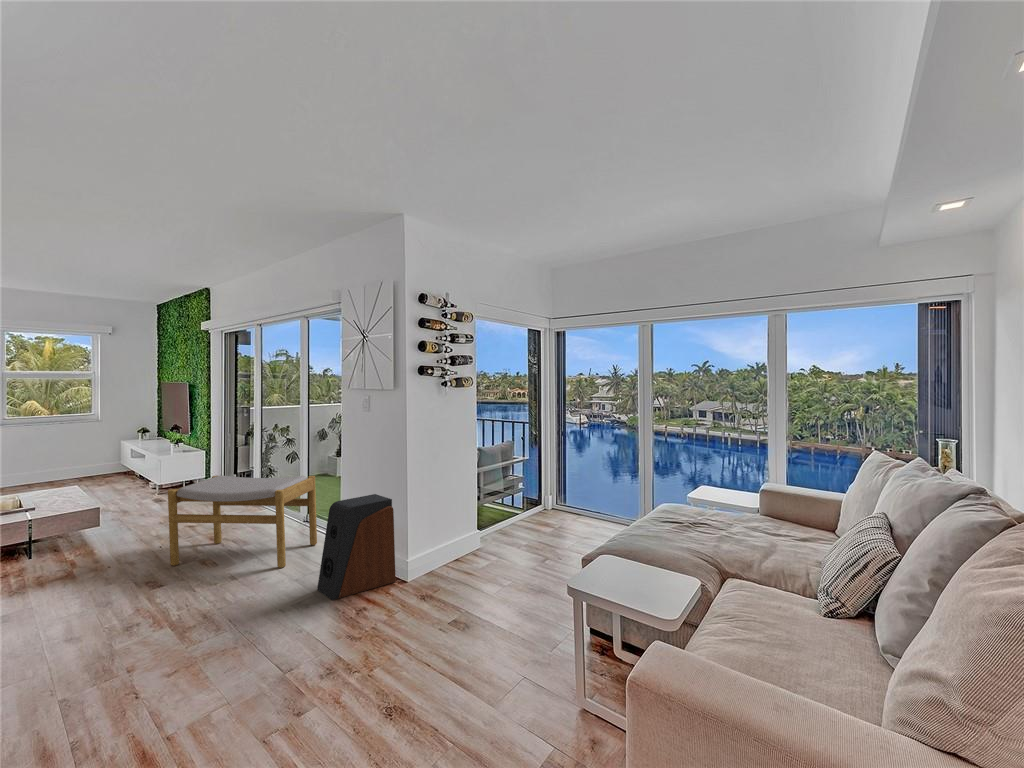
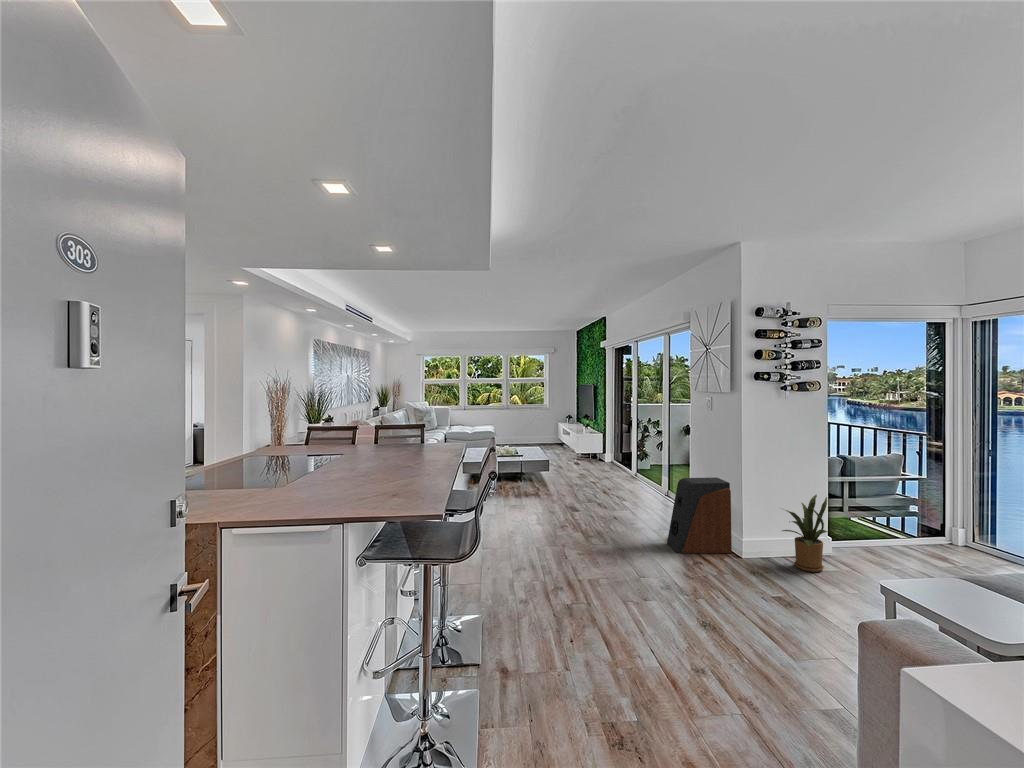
footstool: present [168,476,317,568] -> none [574,451,674,524]
house plant: none [443,497,489,582] -> present [782,495,828,572]

